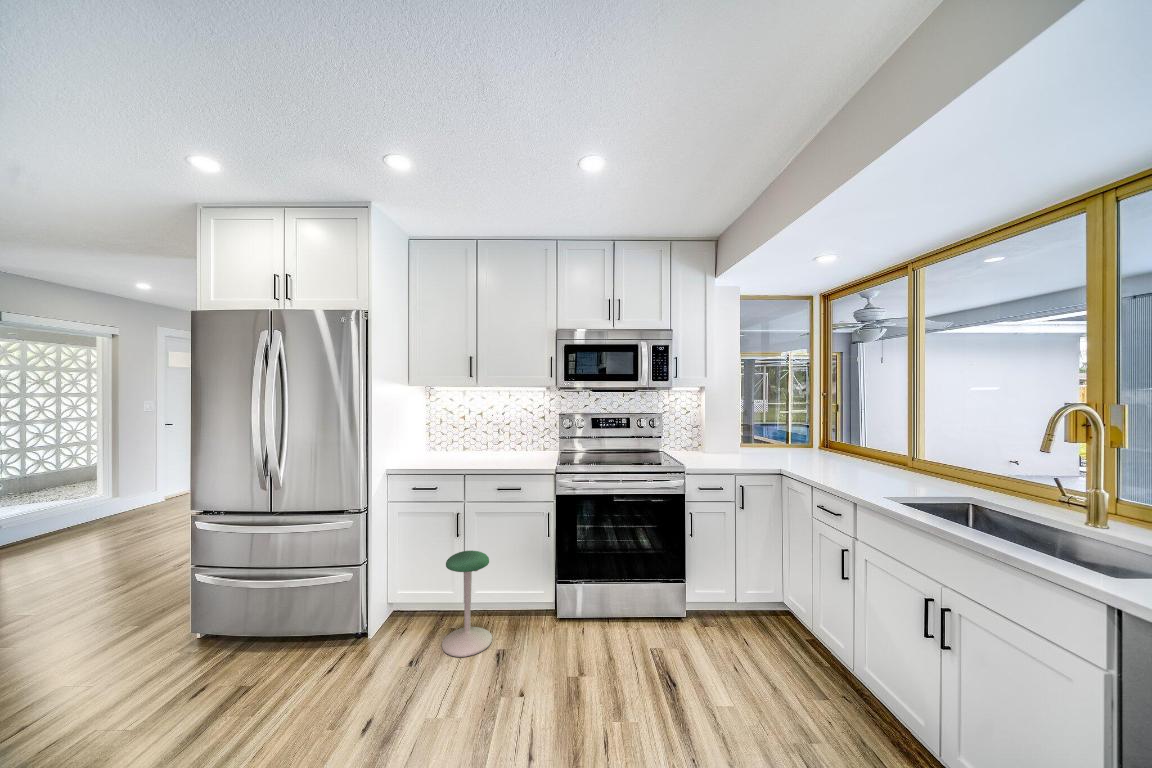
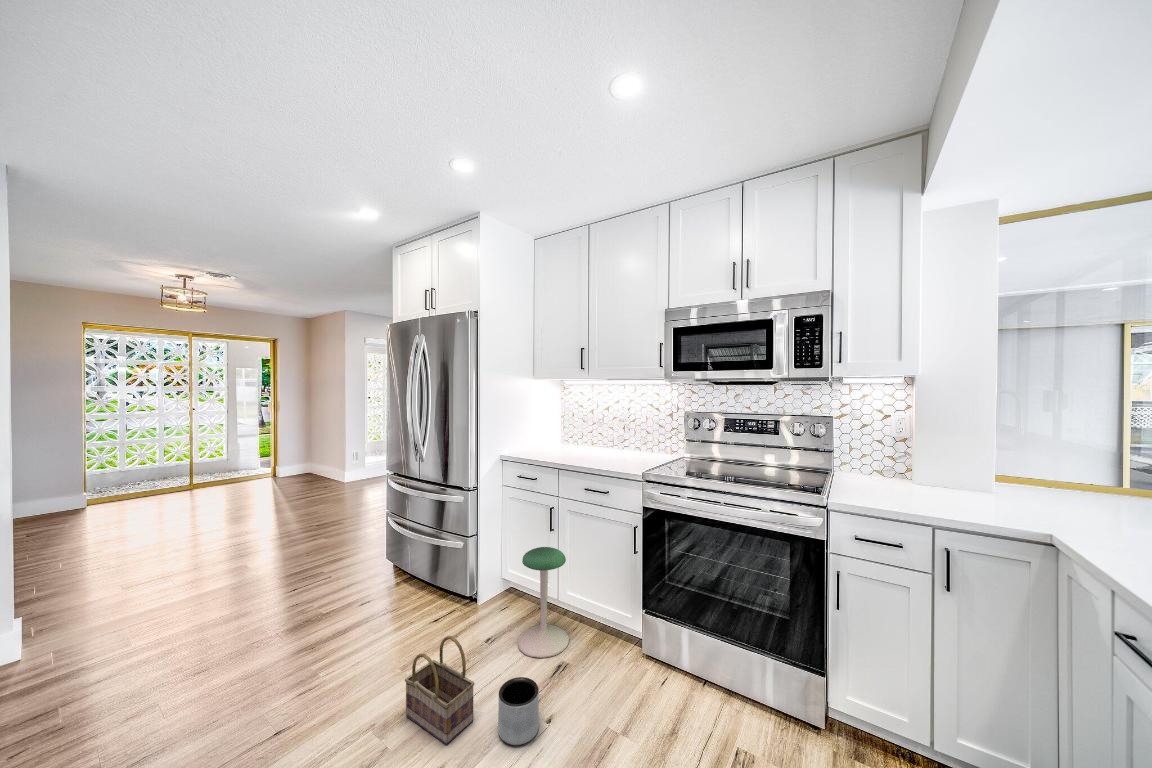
basket: none [384,649,460,747] -> present [405,636,474,745]
planter: none [486,660,523,717] -> present [498,677,539,745]

